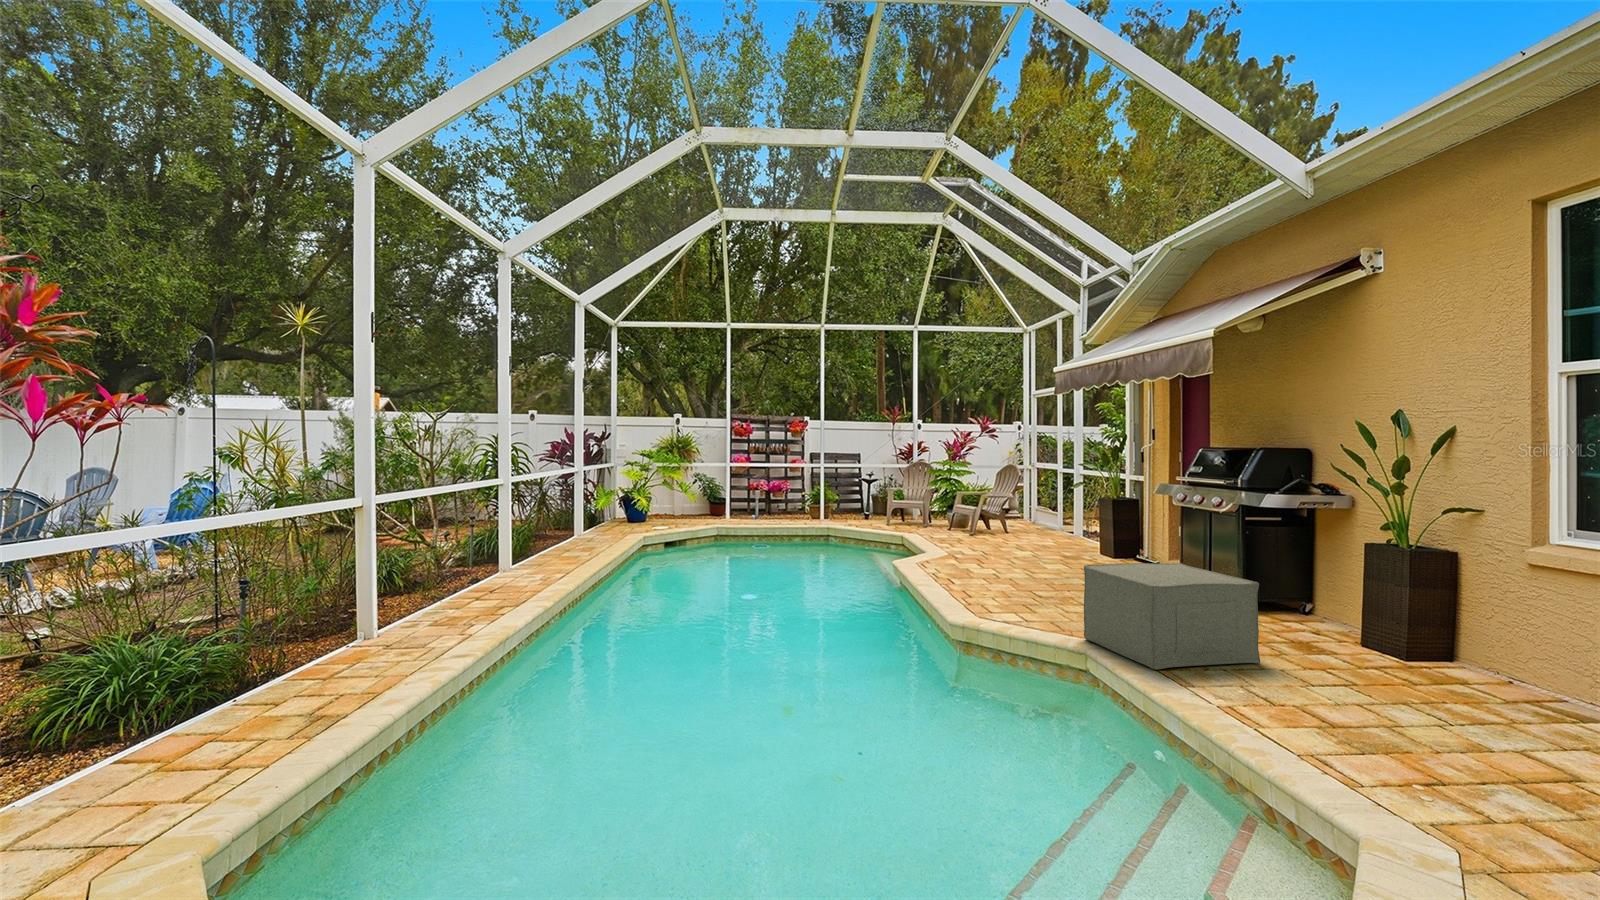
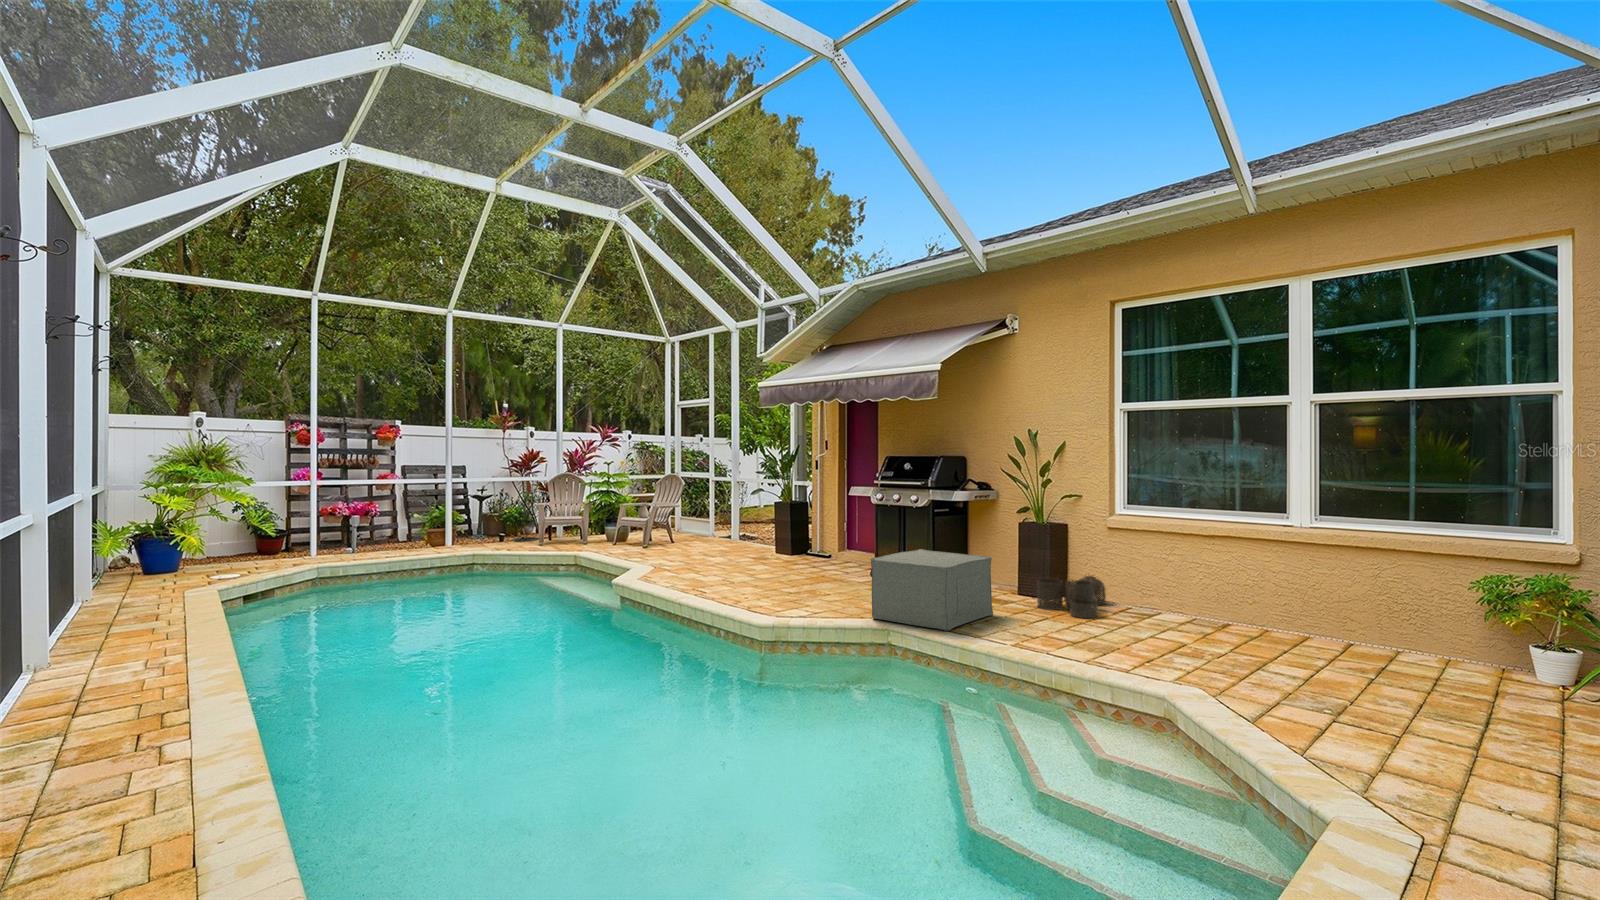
potted tree: none [882,483,909,524] -> present [512,498,539,541]
woven basket: none [1354,620,1498,698] -> present [1037,576,1106,618]

